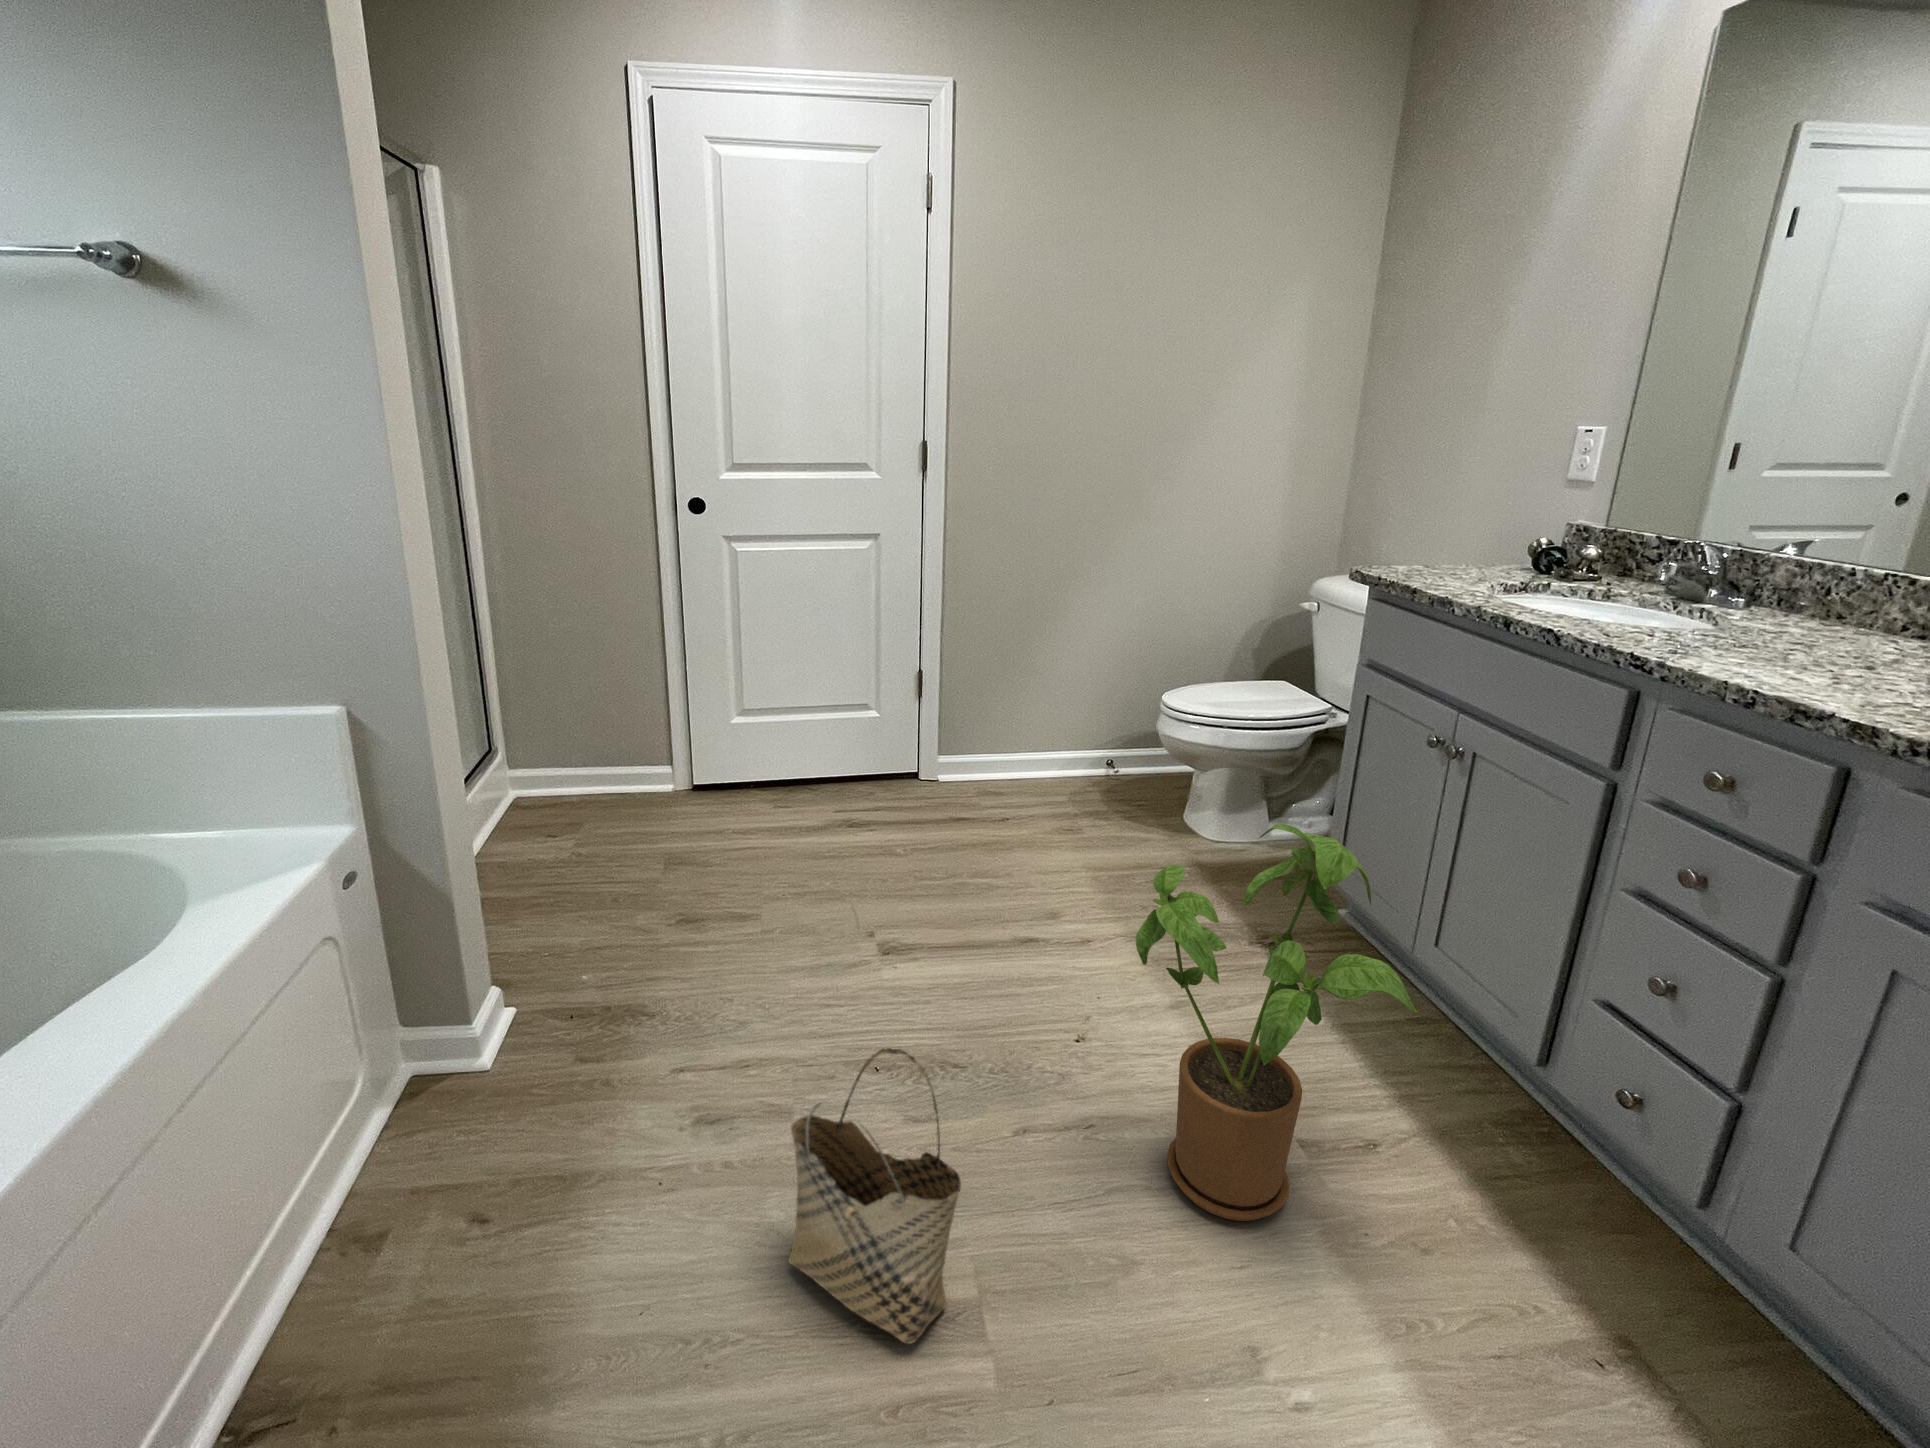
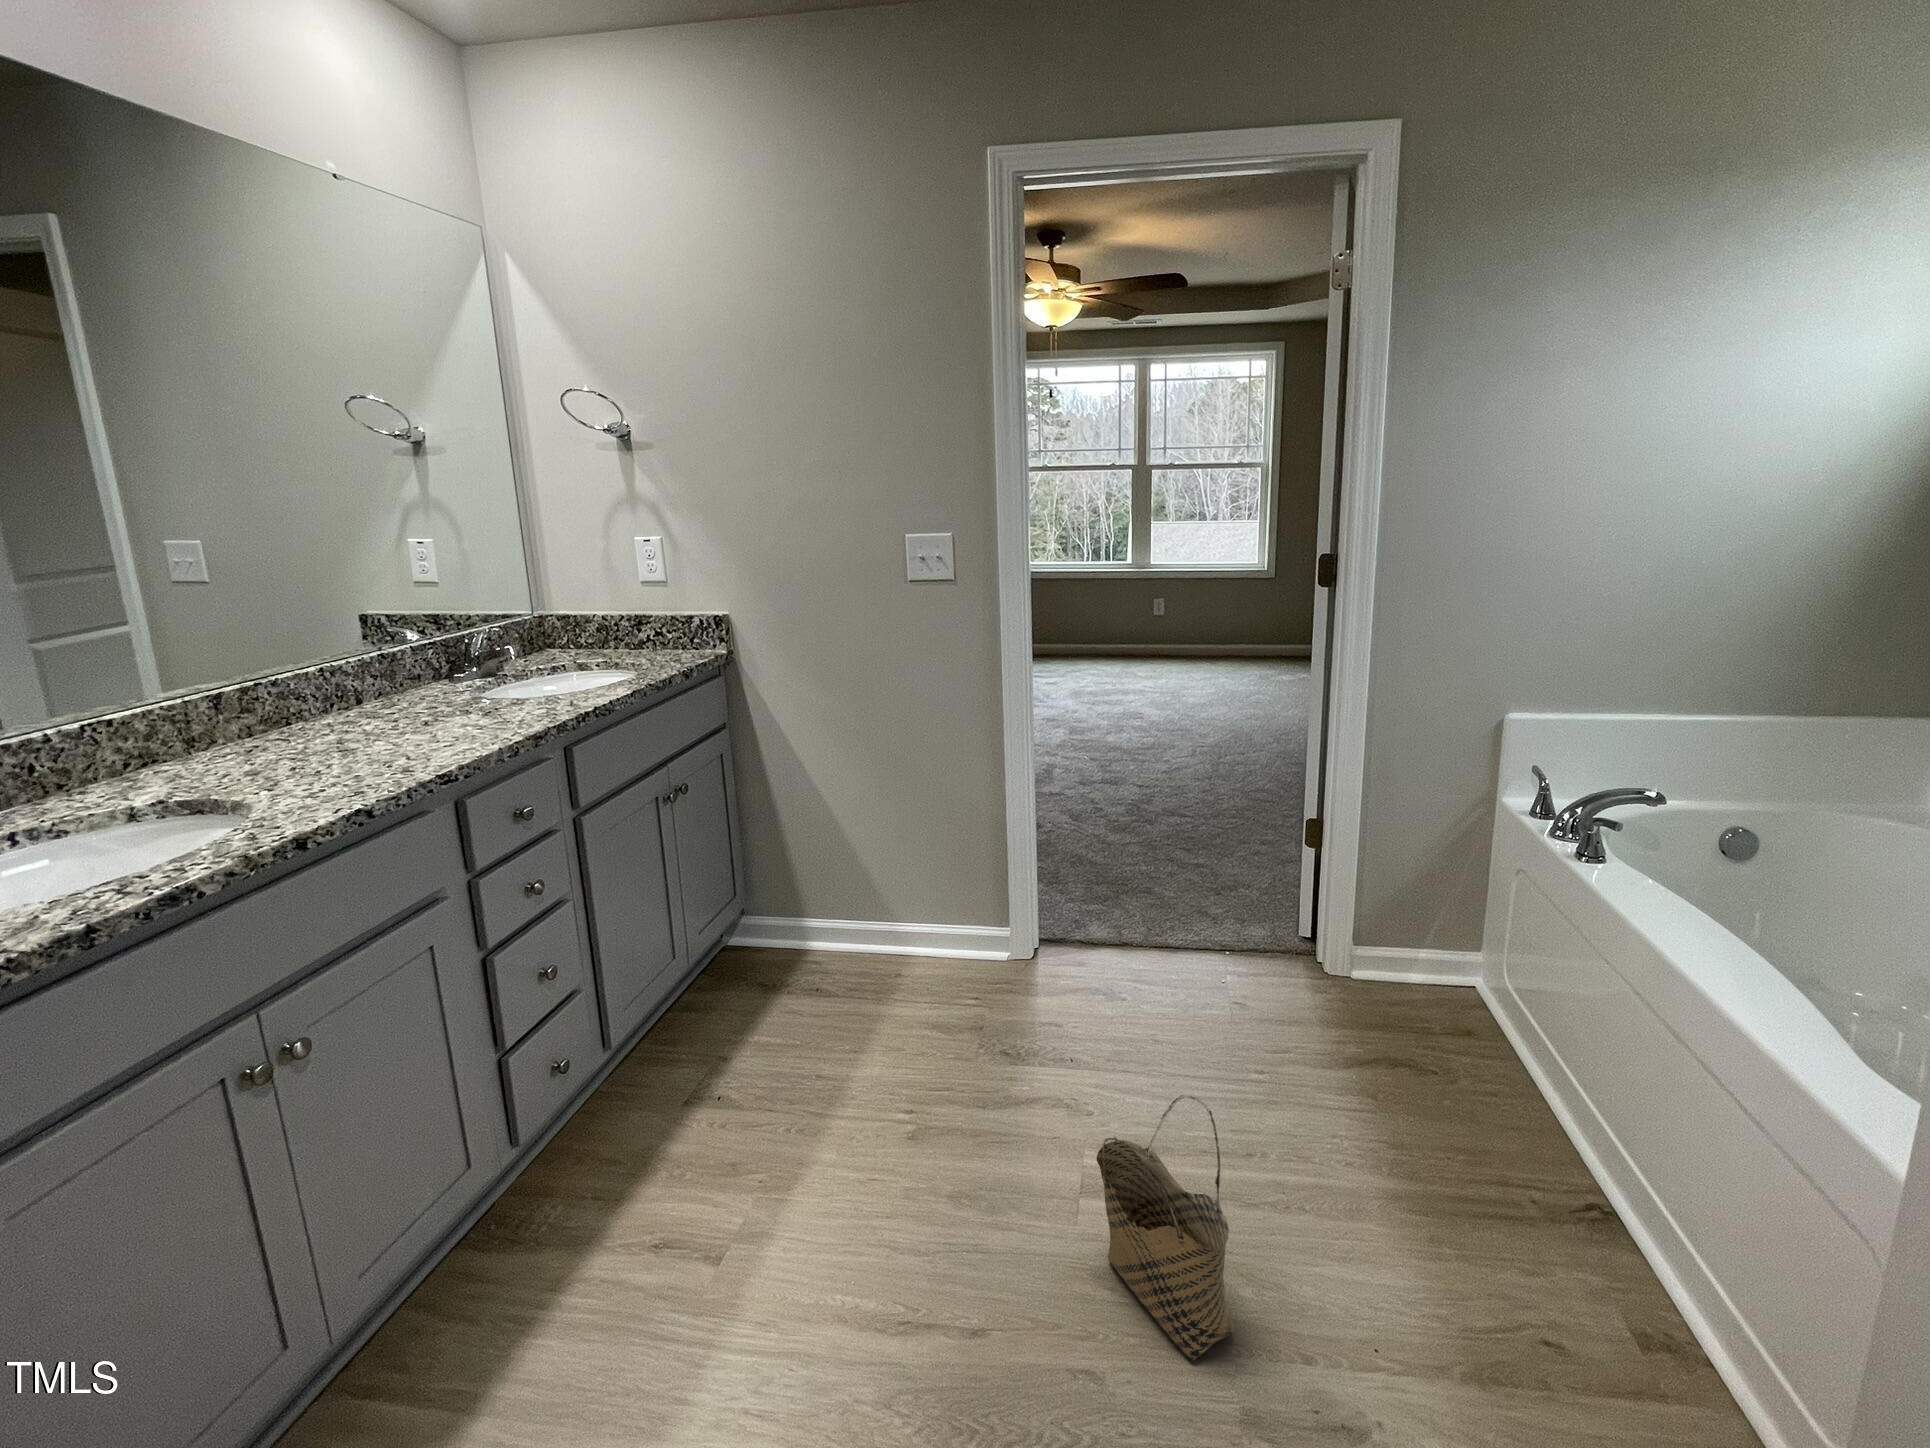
house plant: present [1136,824,1417,1221] -> none [618,940,861,1315]

